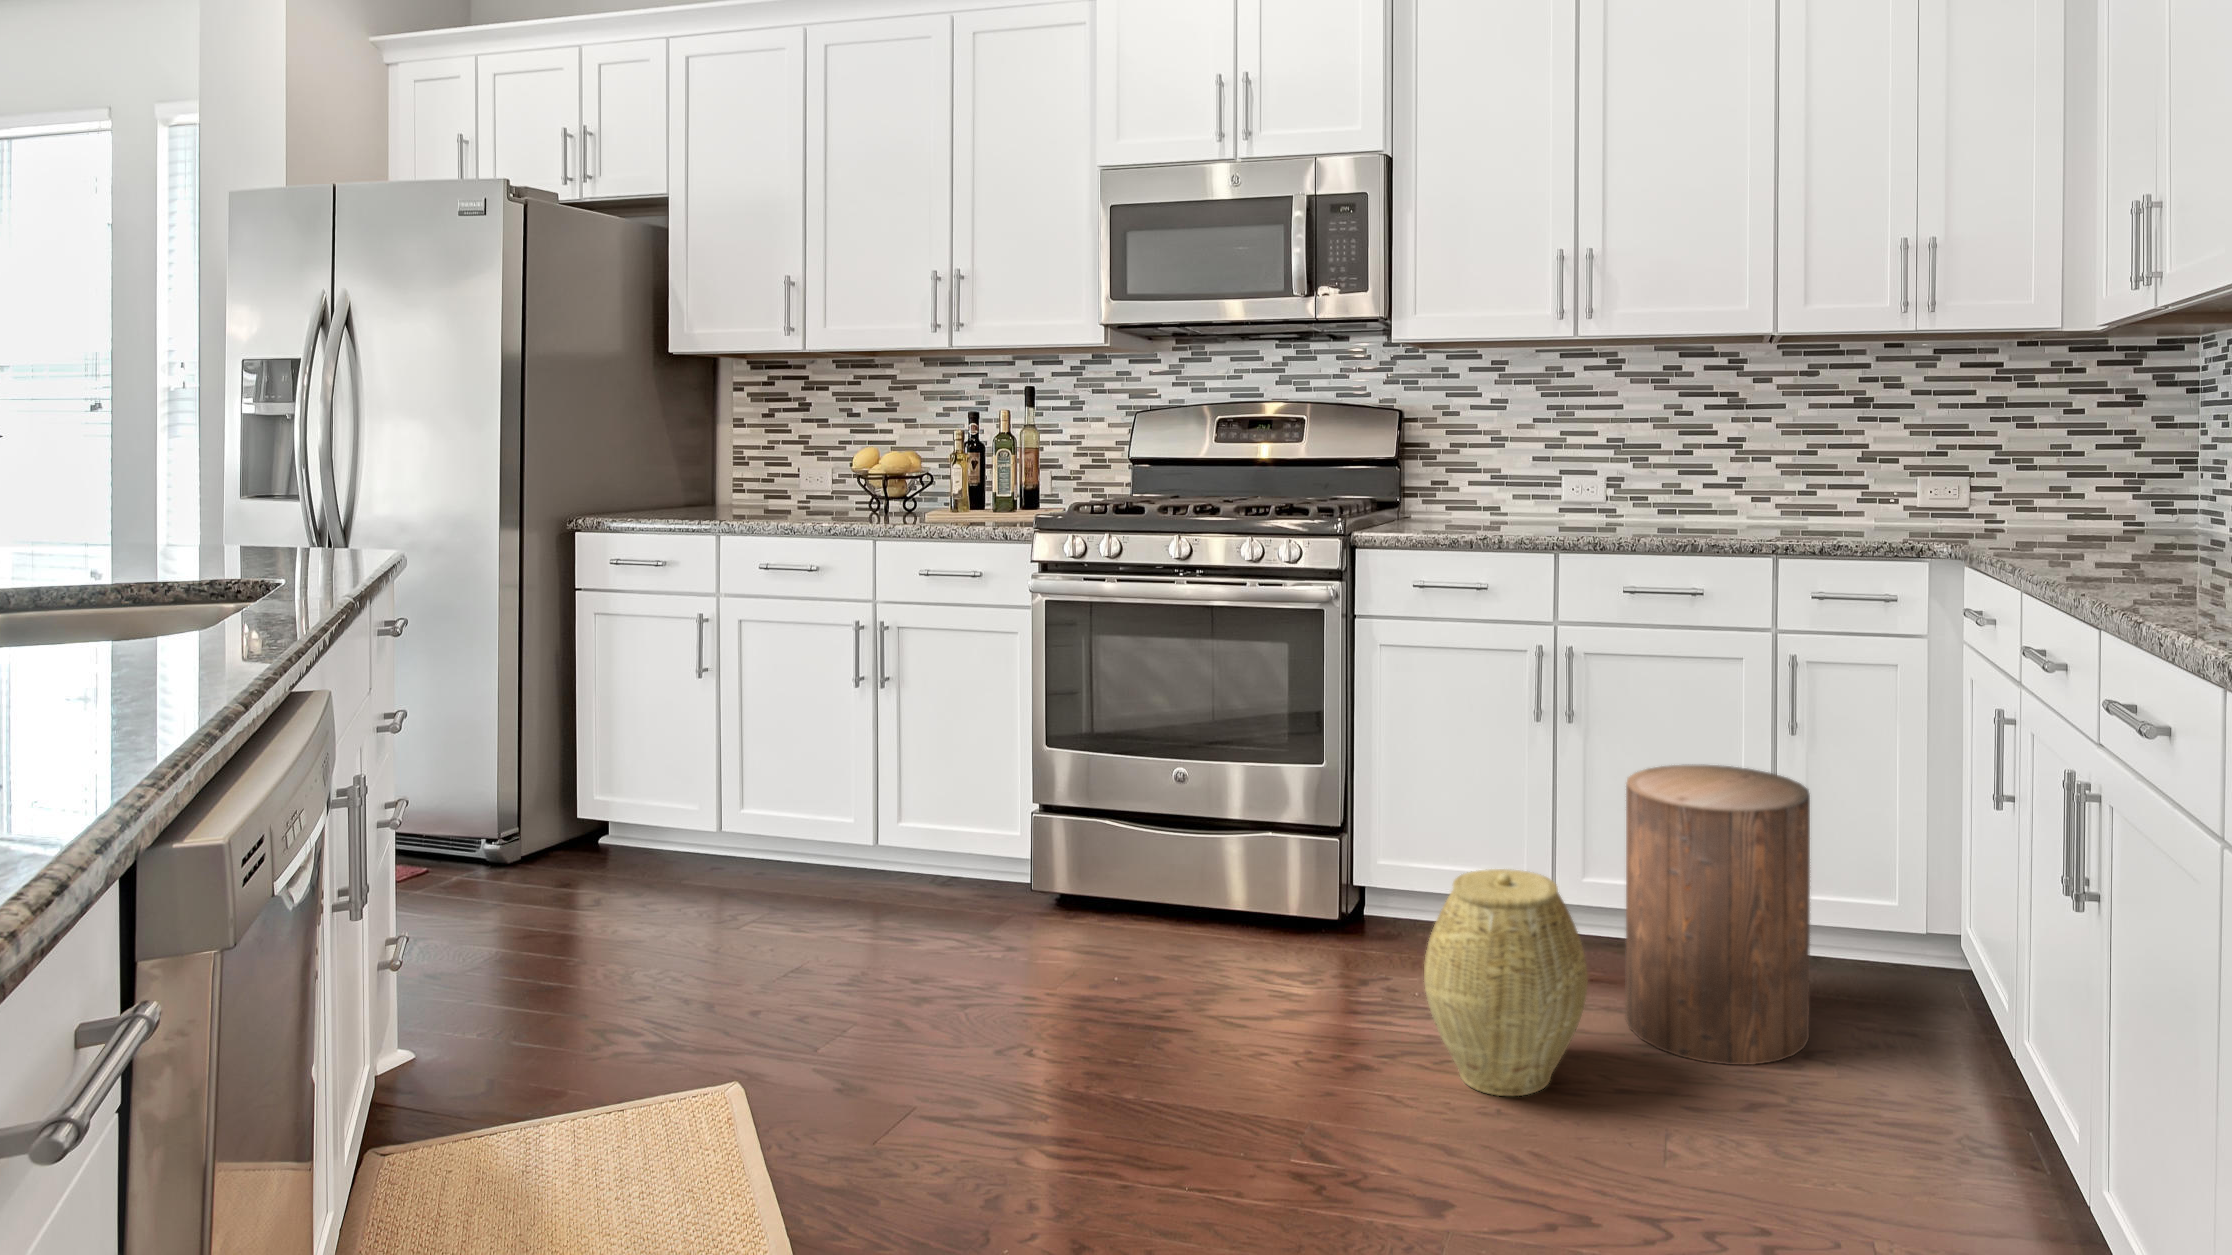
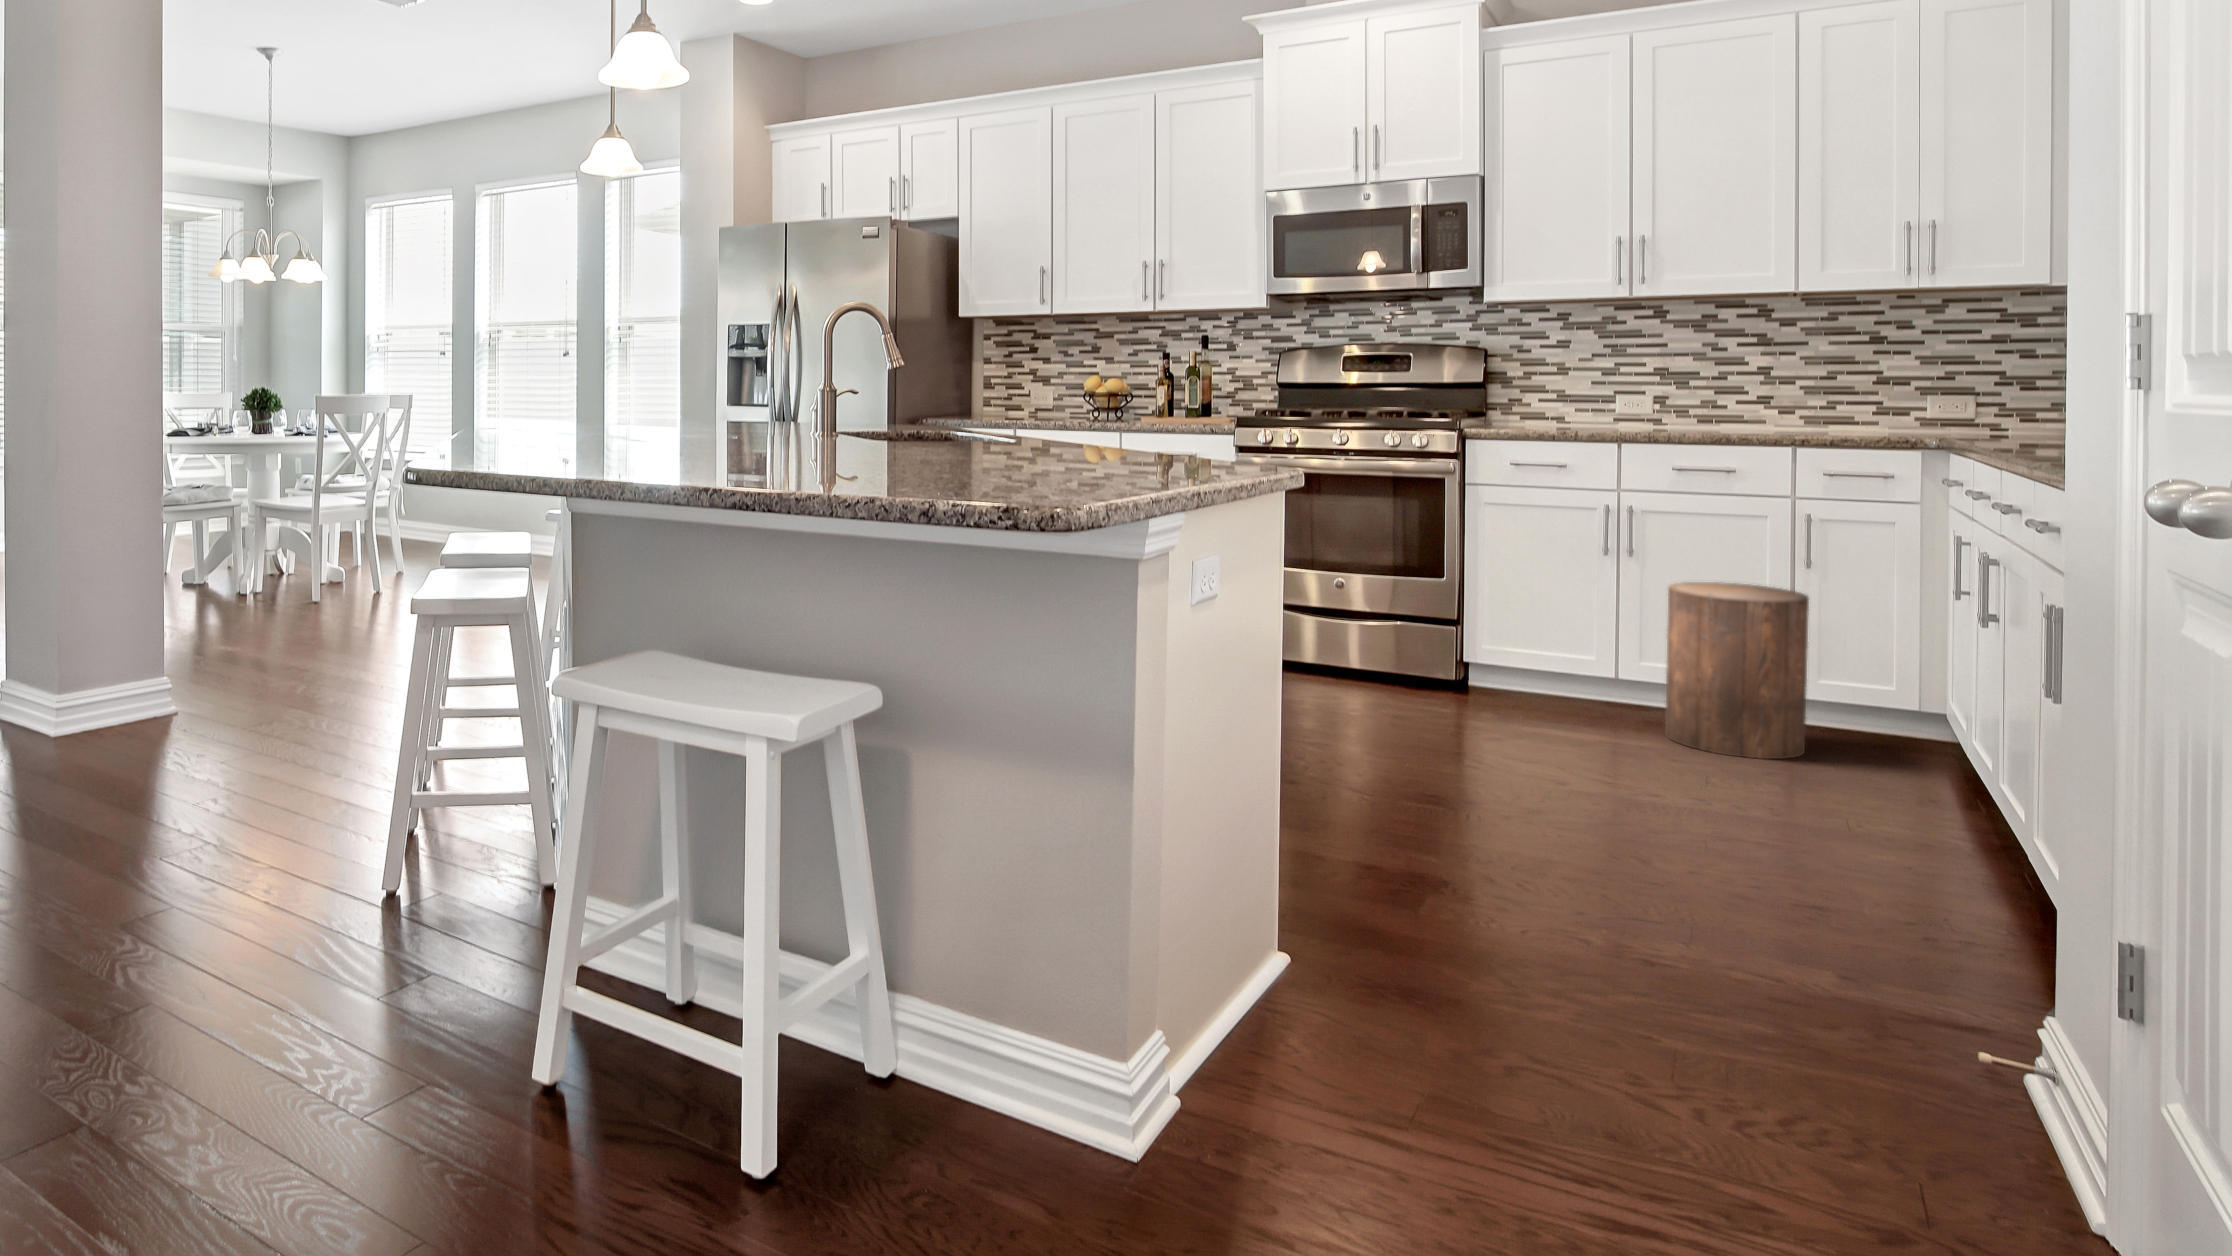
woven basket: present [1424,869,1588,1096] -> none [1527,628,1640,754]

